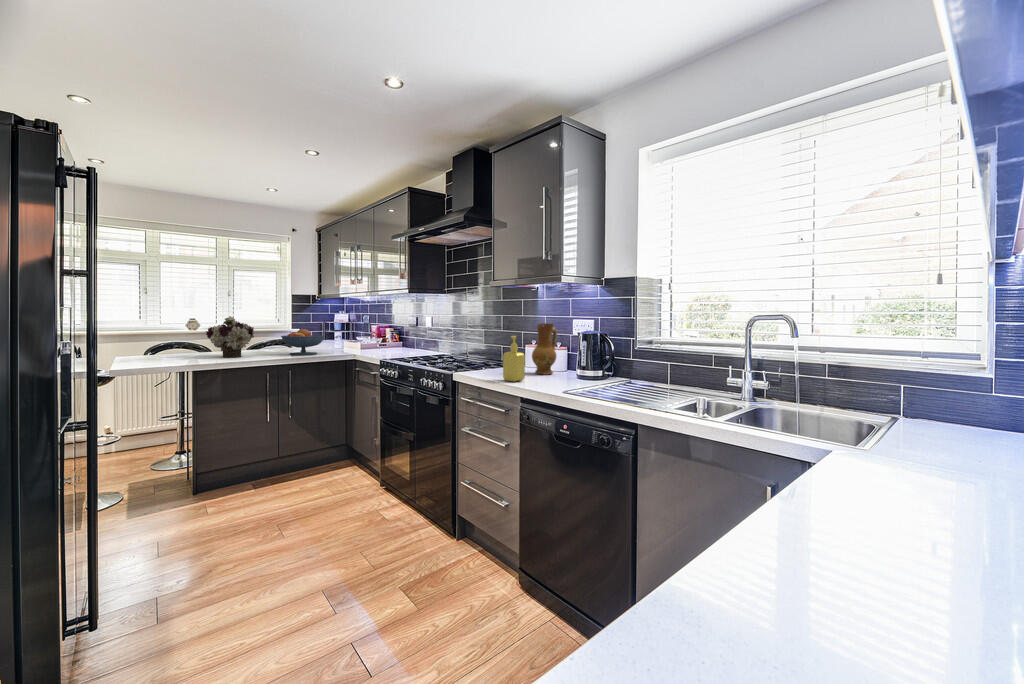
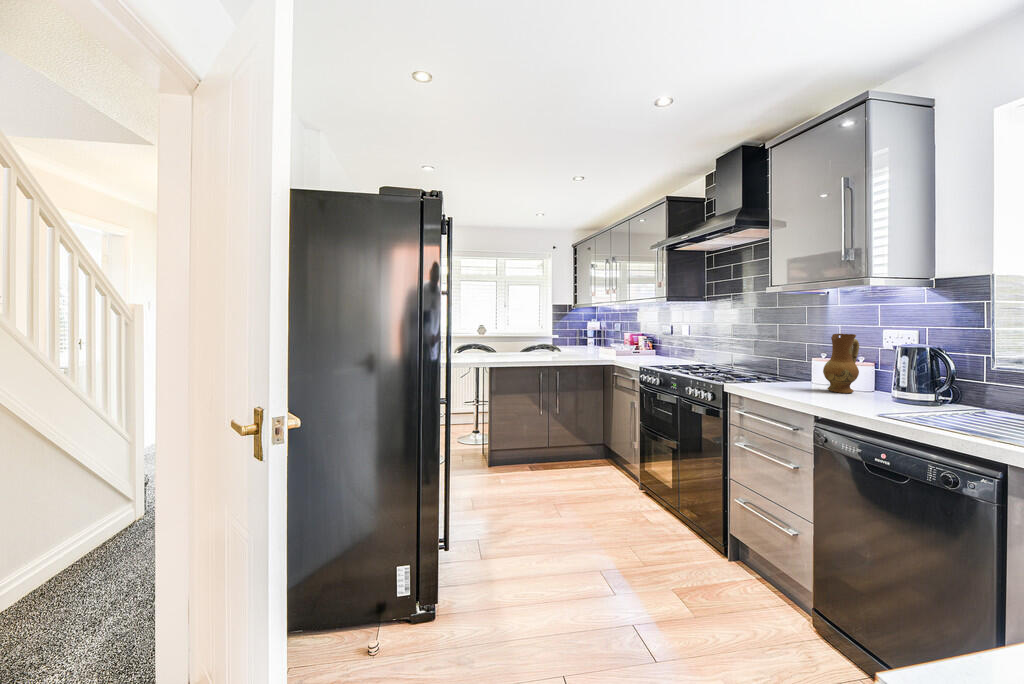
flower arrangement: present [206,316,254,357] -> none [497,326,531,360]
fruit bowl: present [281,329,325,355] -> none [551,336,586,359]
soap dispenser: present [503,336,525,382] -> none [790,348,820,400]

